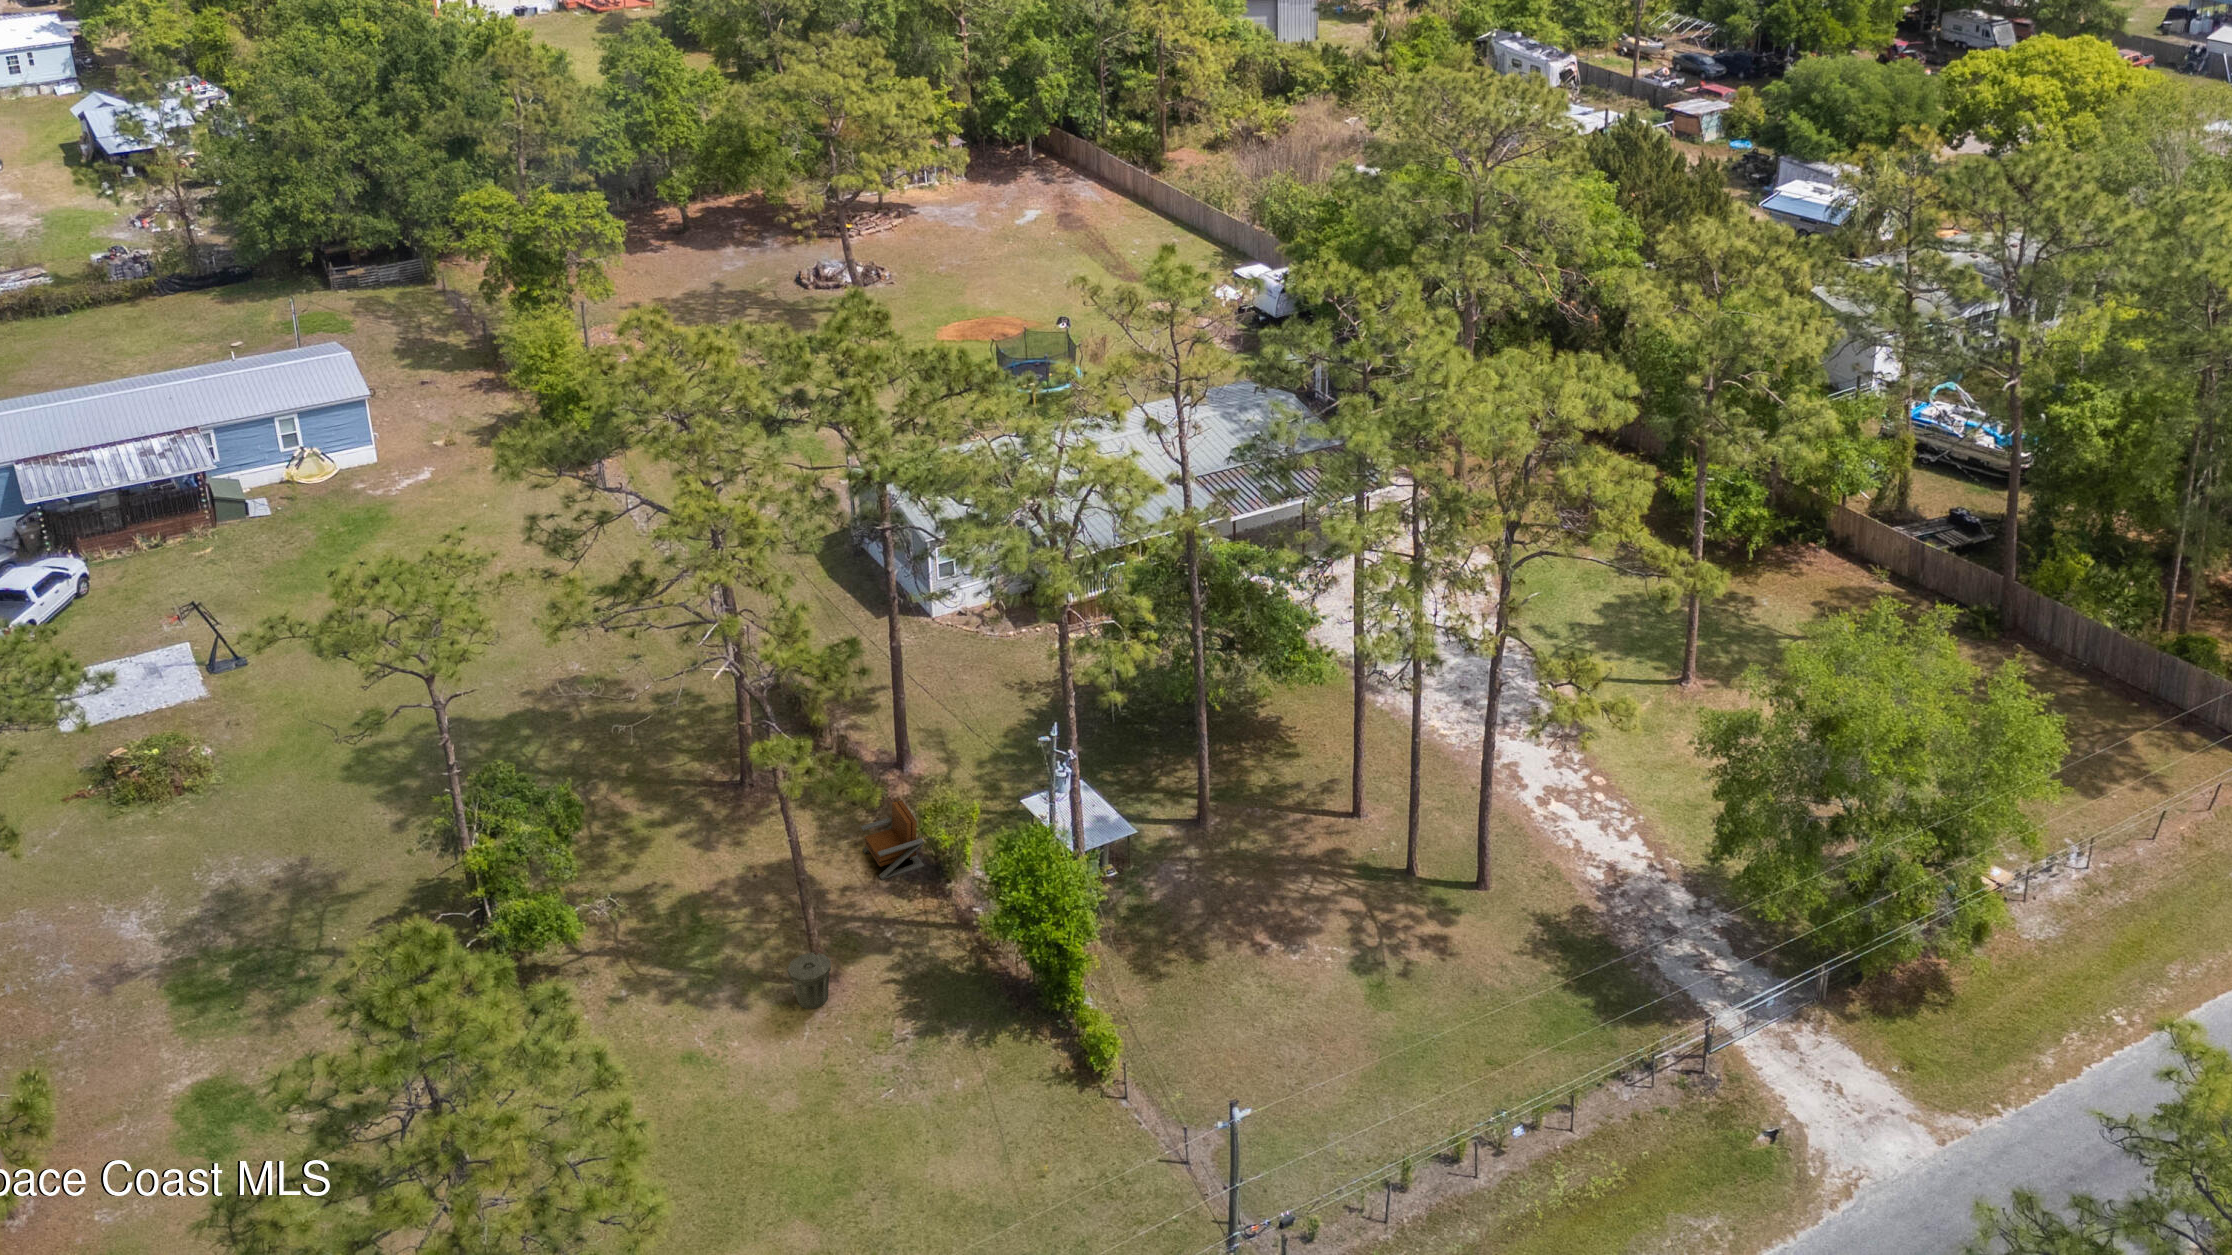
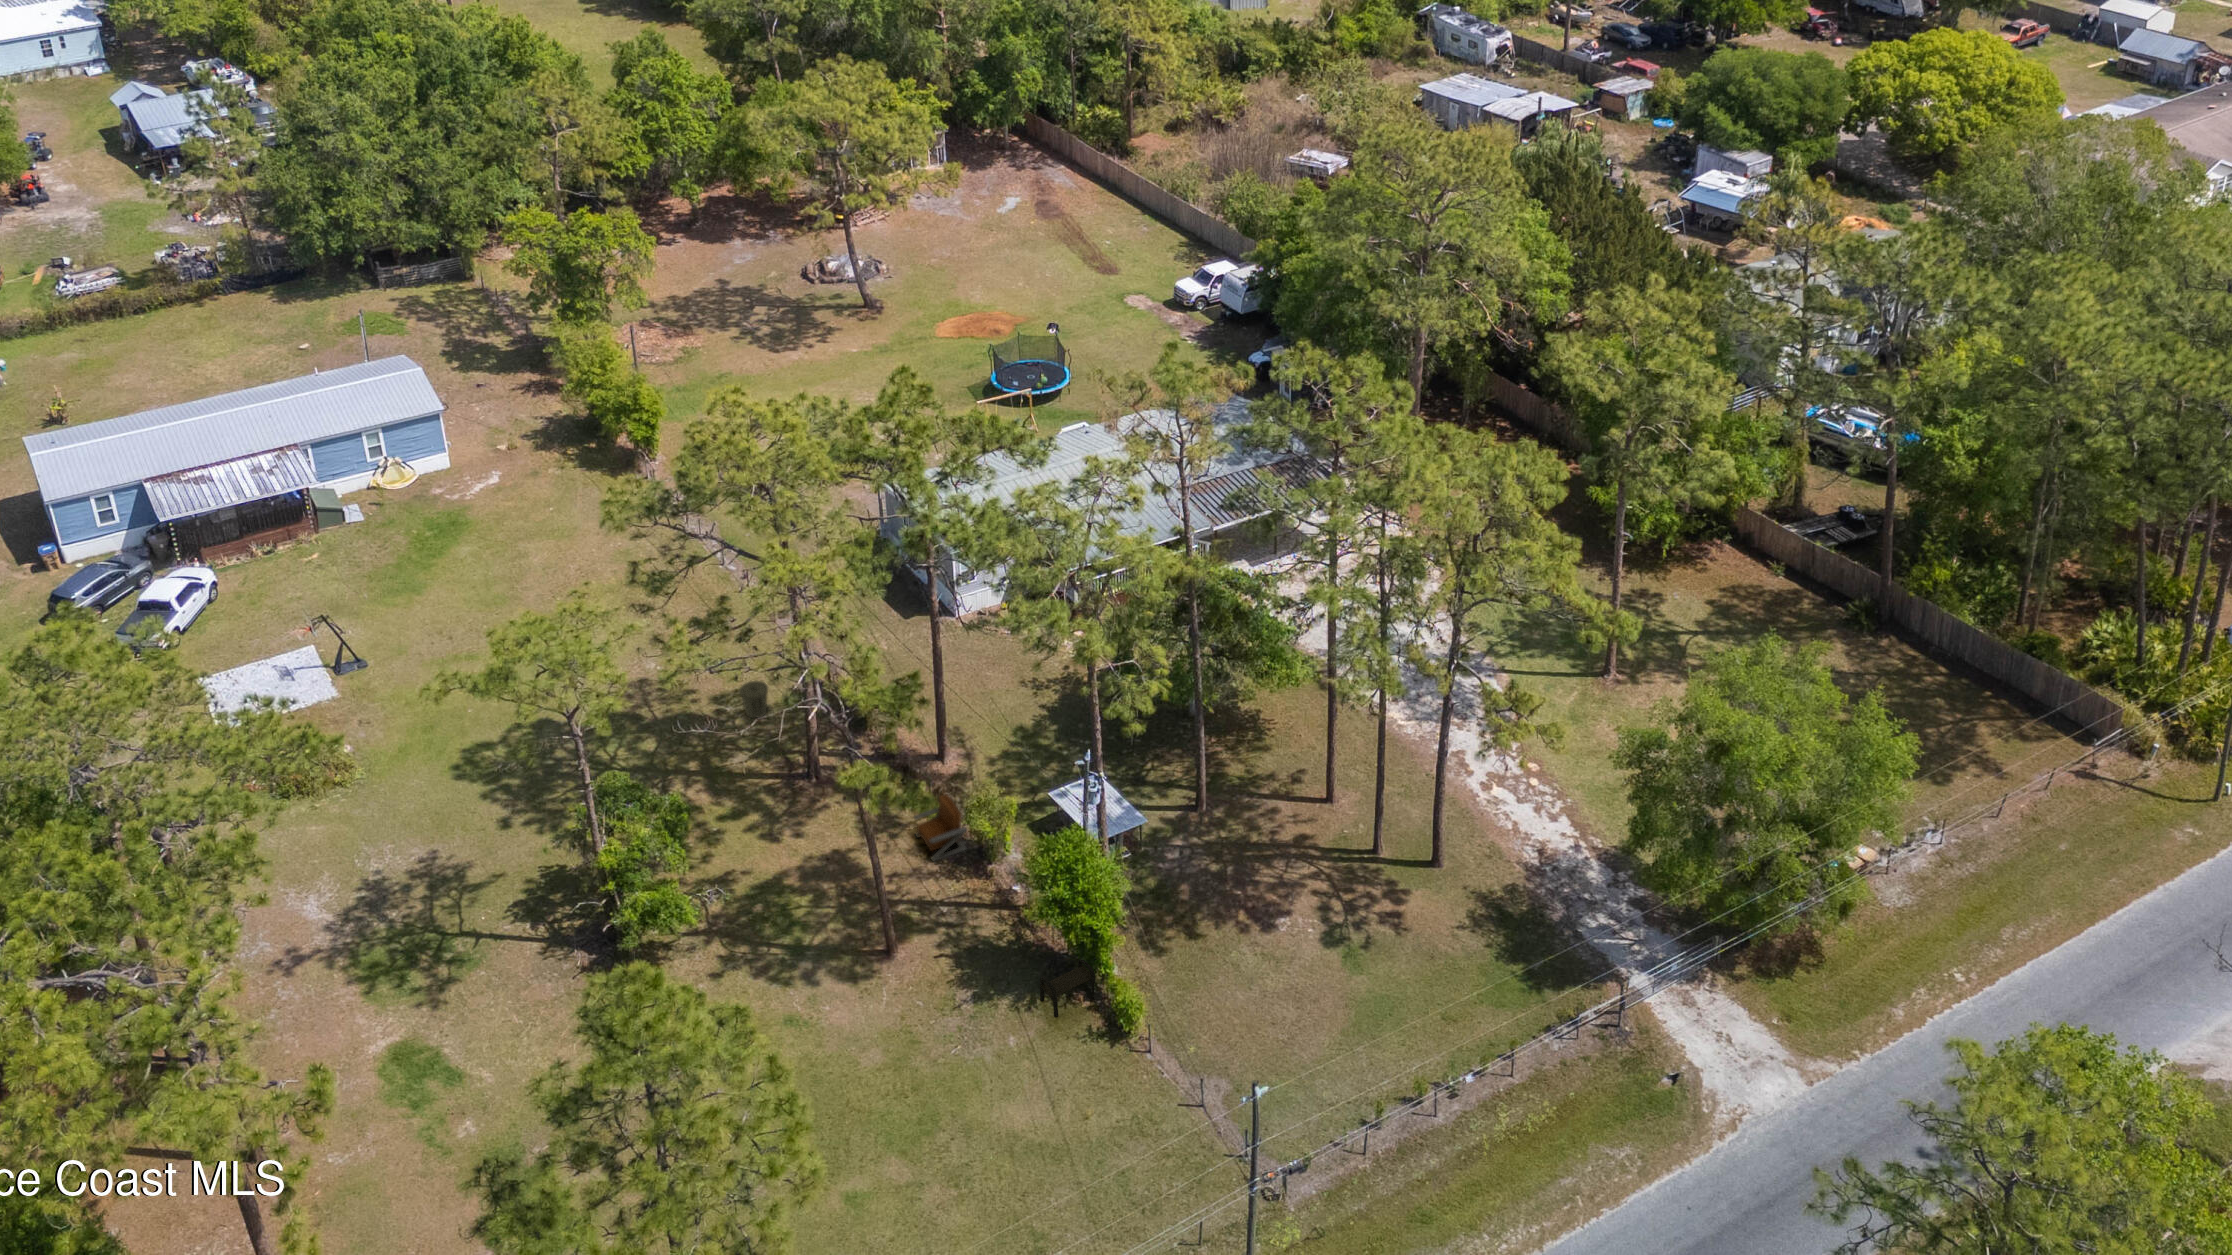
trash can: present [788,952,831,1009] -> present [739,681,768,718]
bench: none [996,985,1066,1058] -> present [1040,959,1095,1017]

